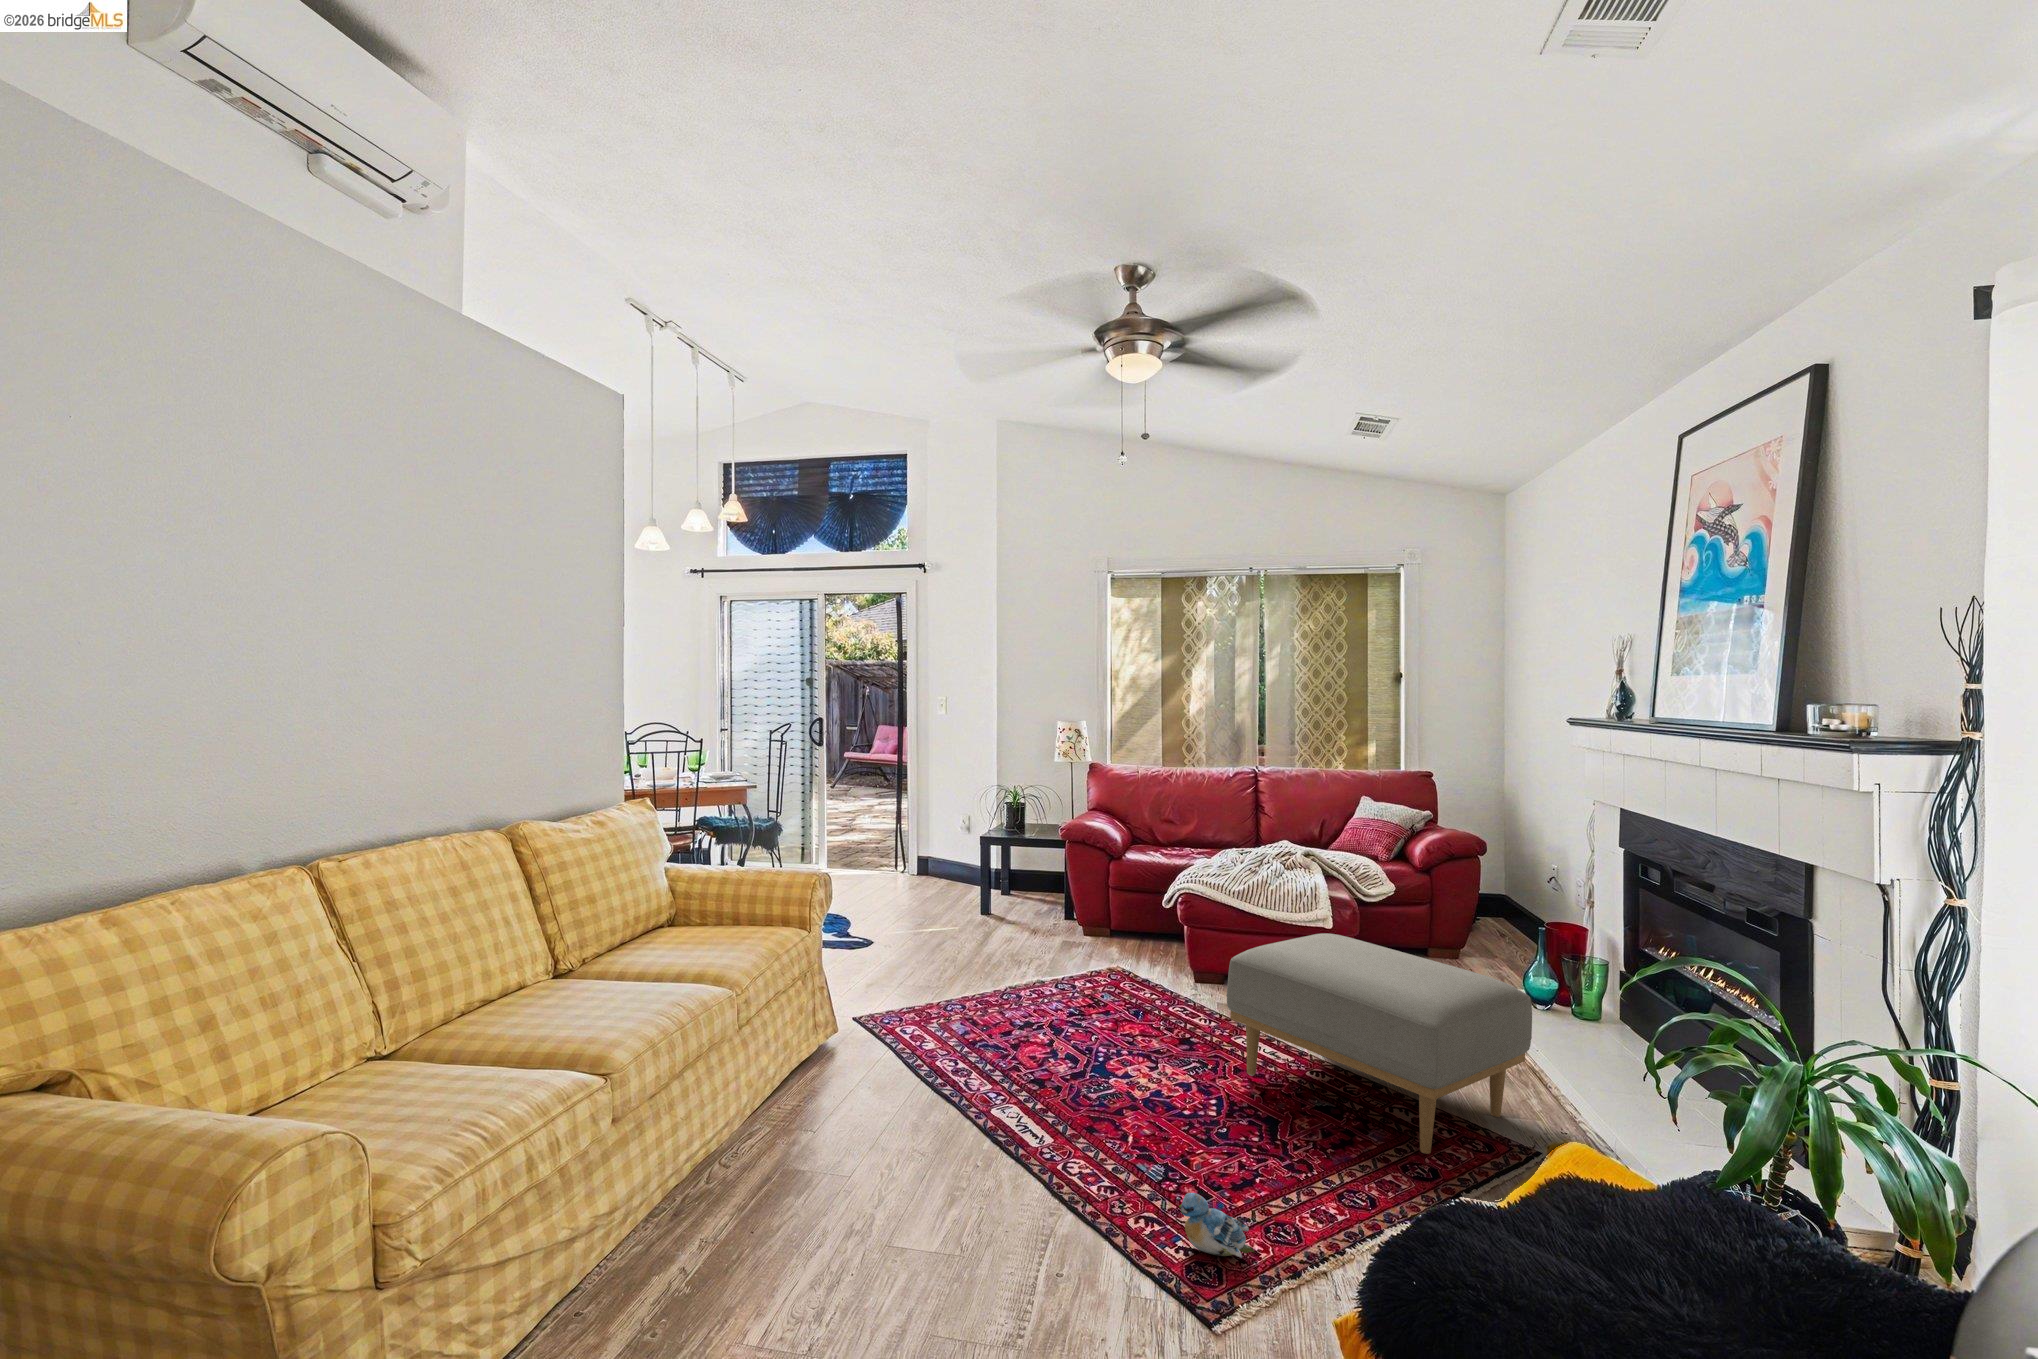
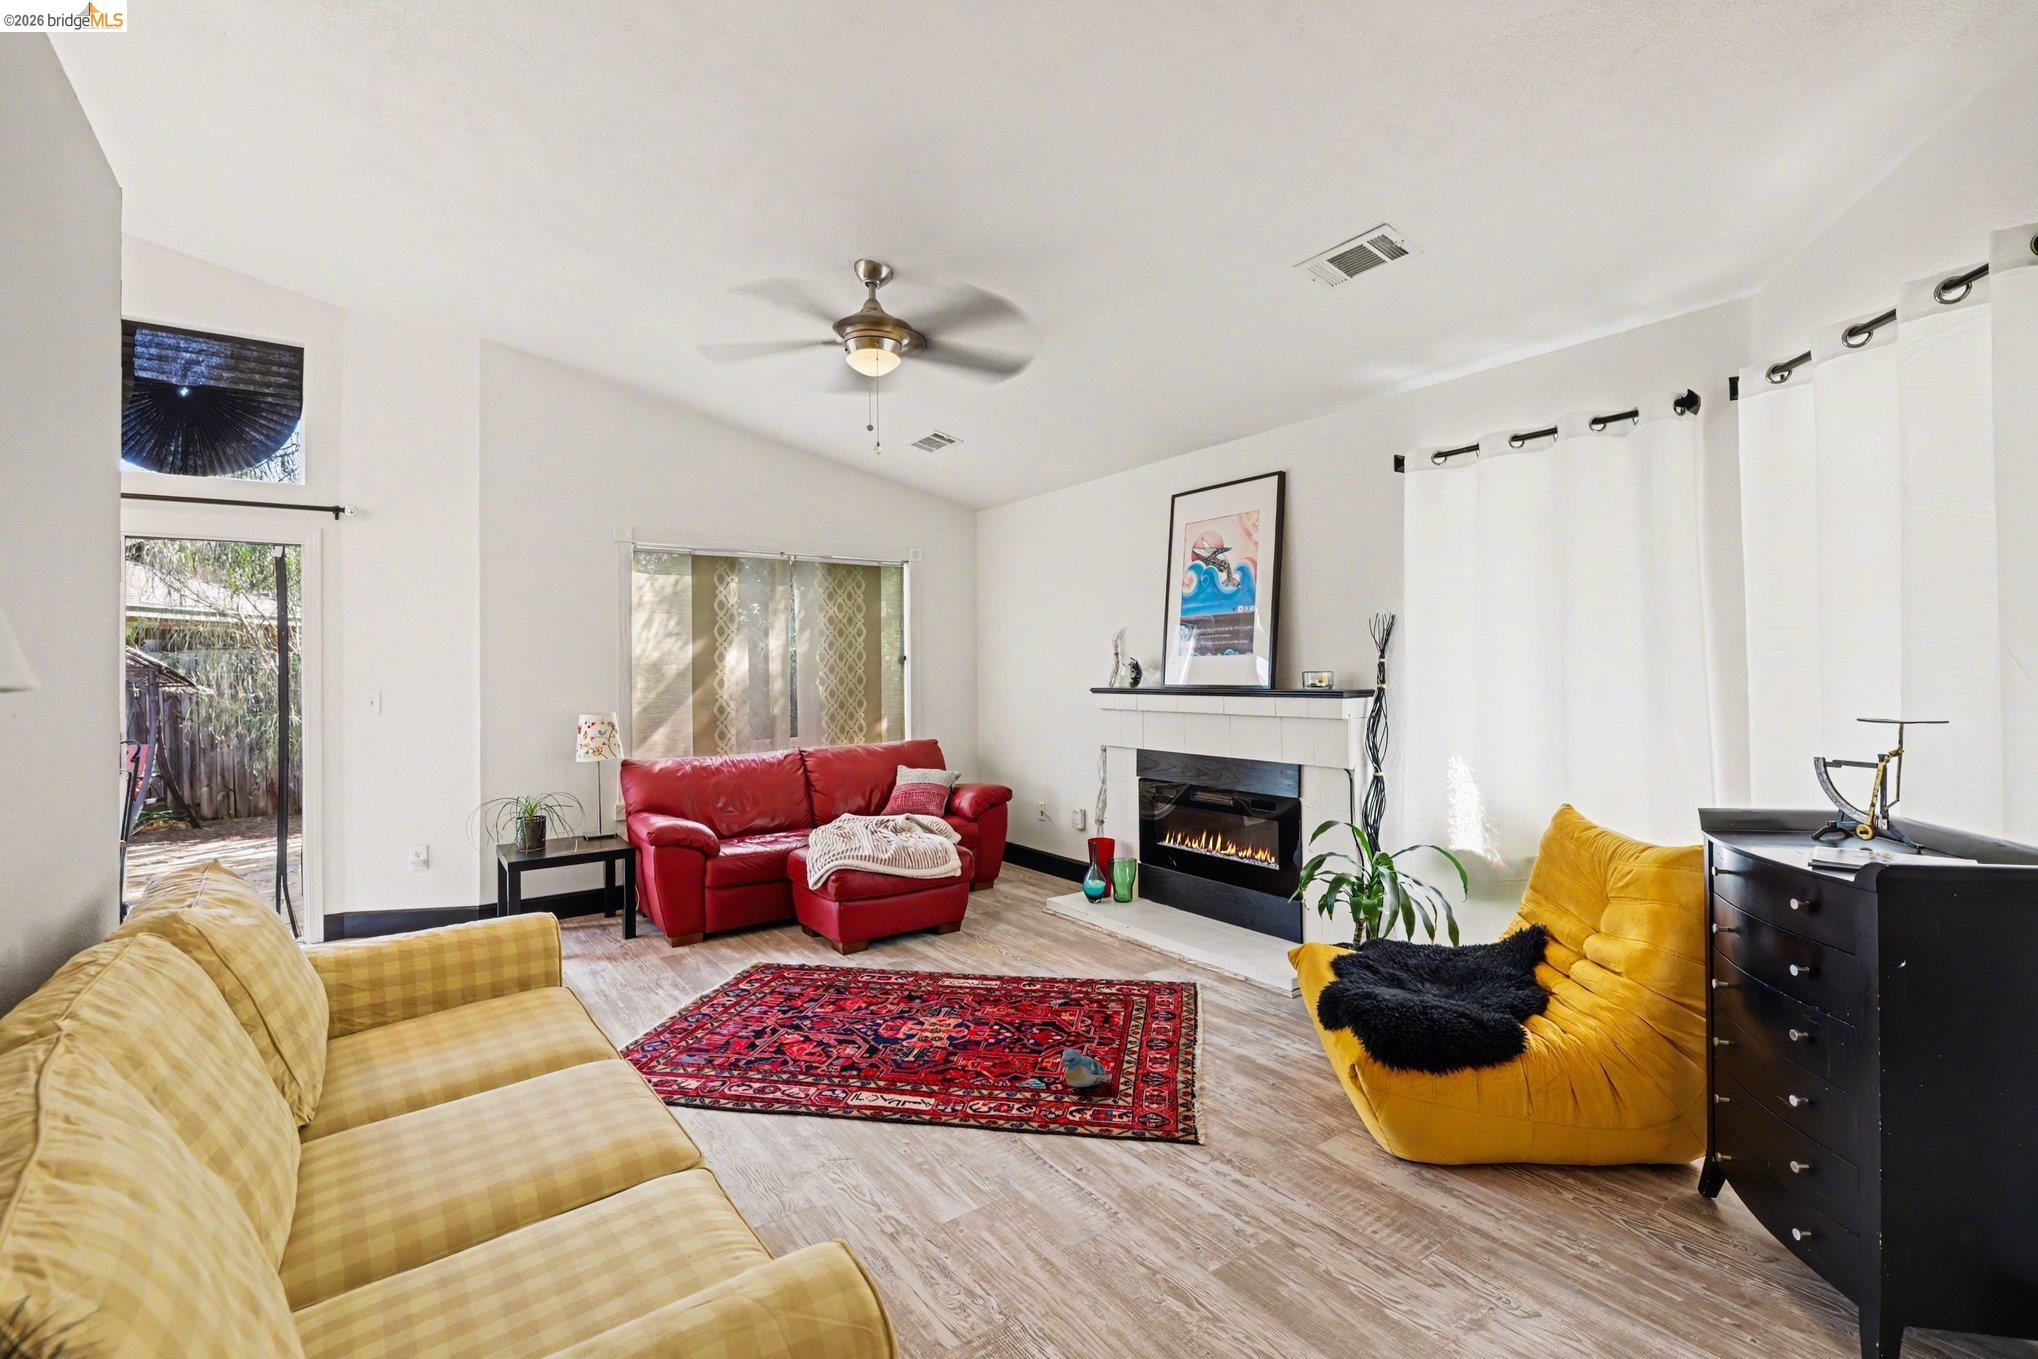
ottoman: present [1226,933,1532,1154] -> none [955,870,1153,1004]

